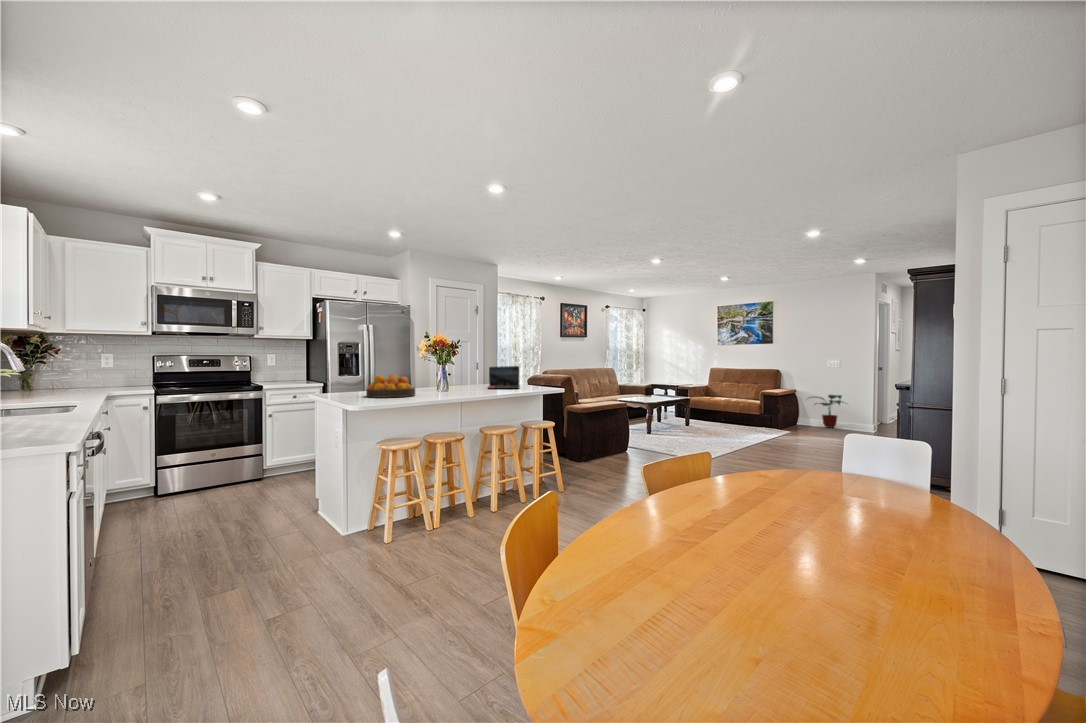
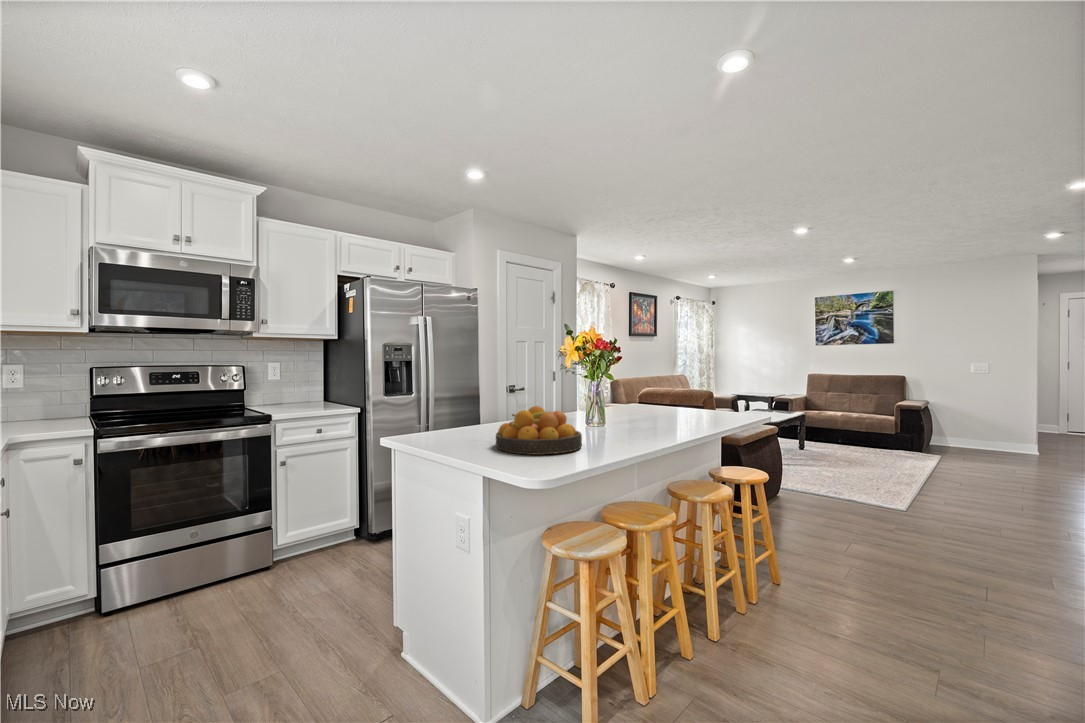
laptop: present [488,366,520,389] -> none [635,383,694,421]
potted plant: present [810,395,843,428] -> none [949,410,1013,453]

